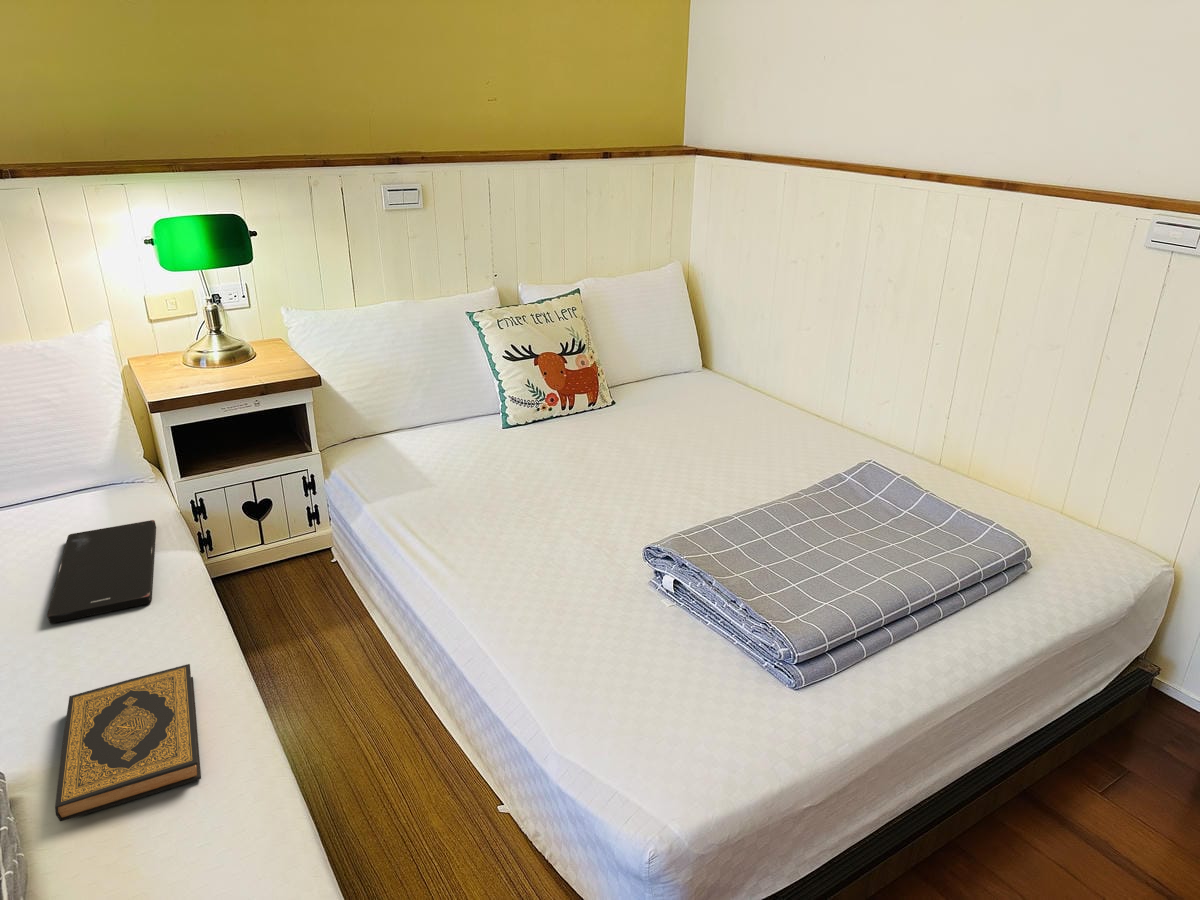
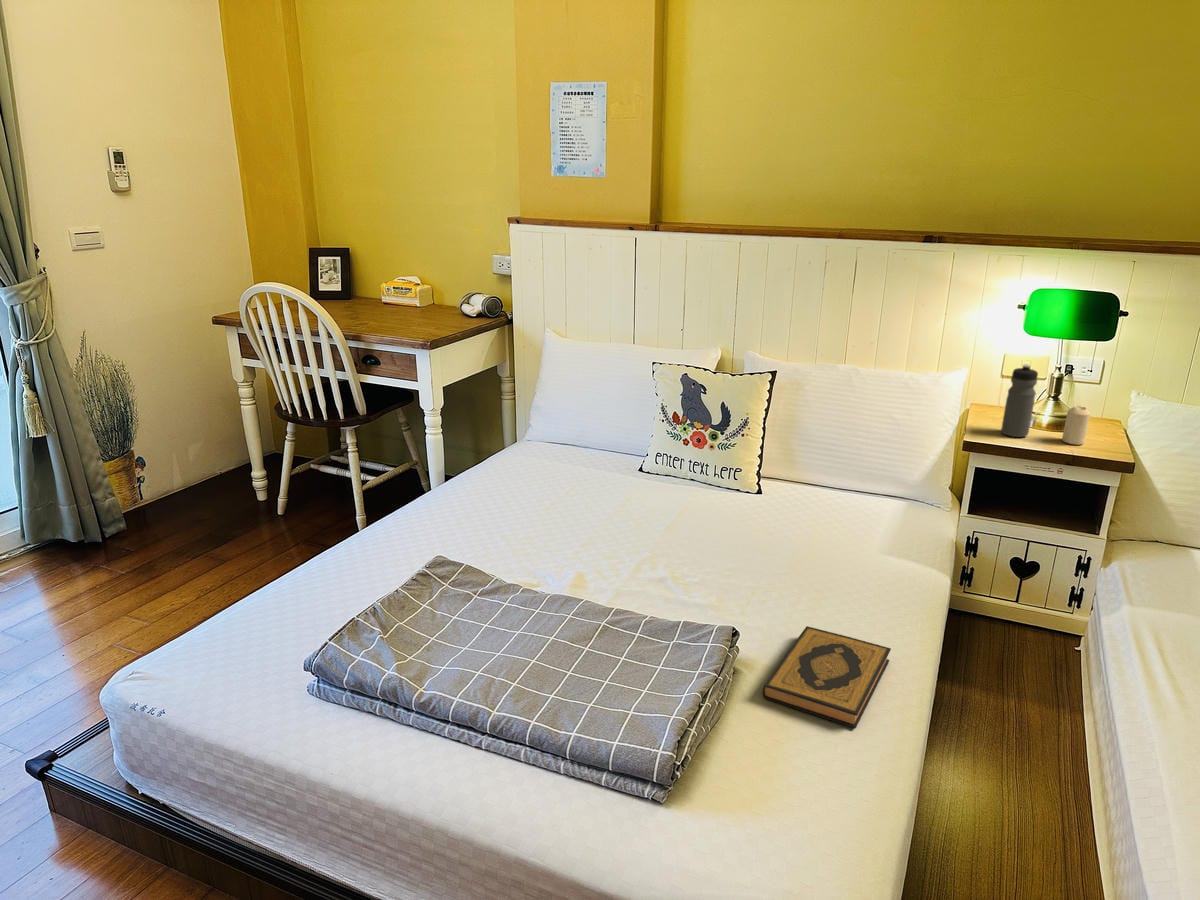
water bottle: none [169,302,210,382] -> present [1001,365,1038,437]
candle: none [239,333,266,373] -> present [1062,406,1090,445]
smartphone: present [47,520,156,623] -> none [821,522,927,594]

